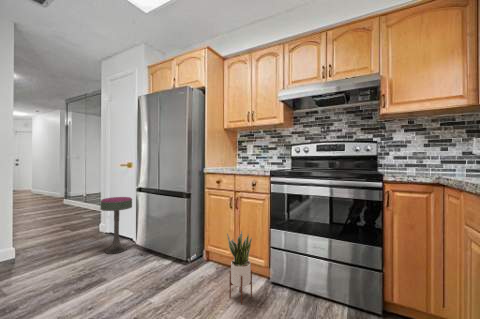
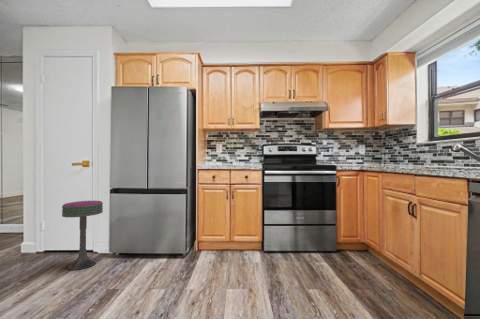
potted plant: present [227,231,252,304] -> none [251,210,267,265]

